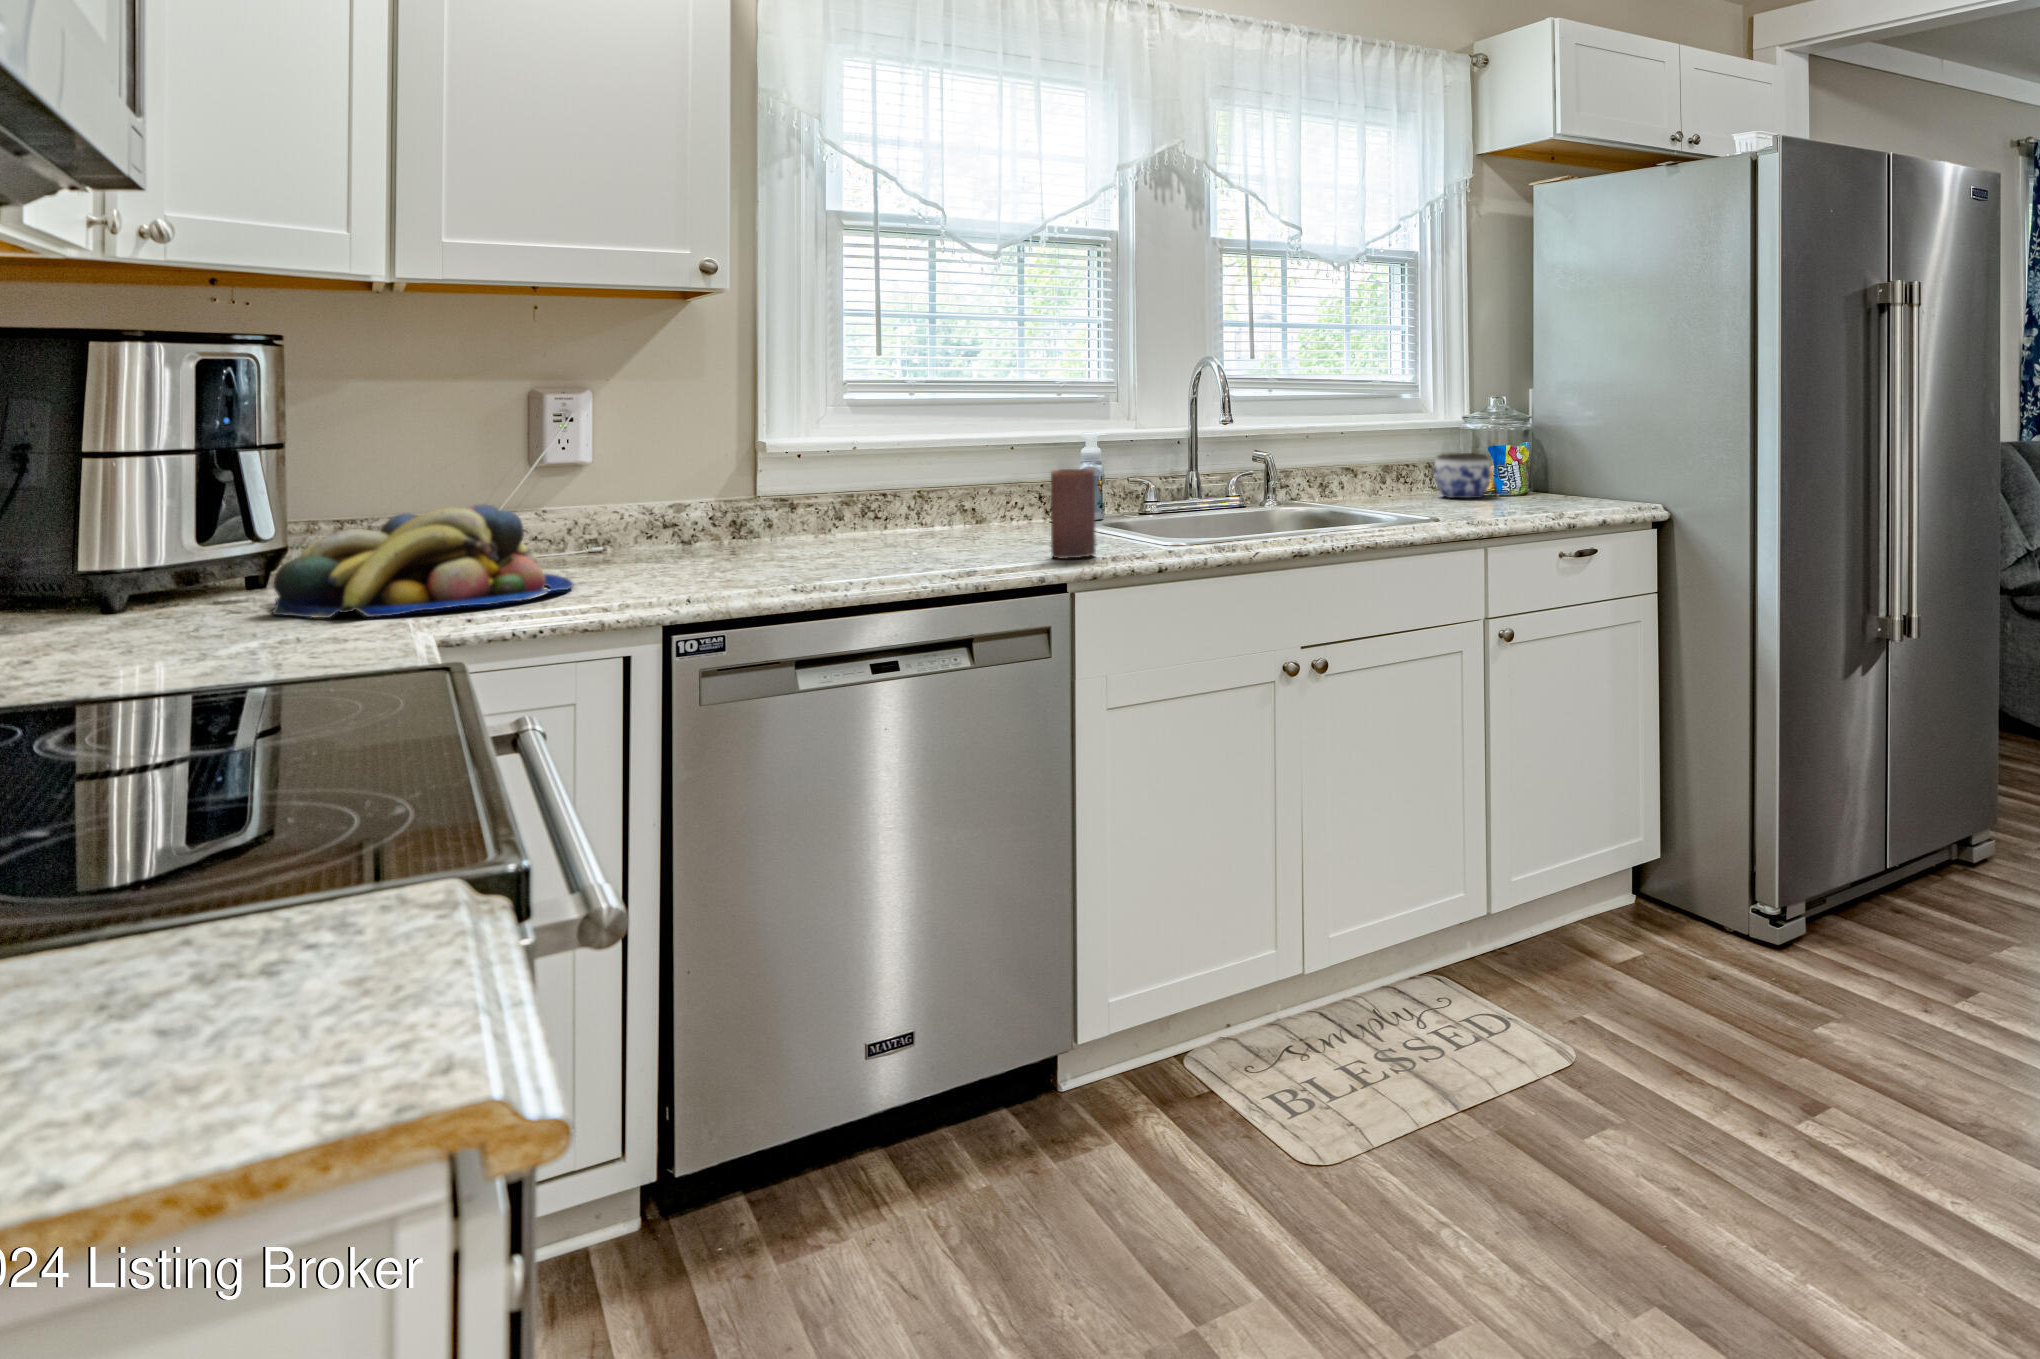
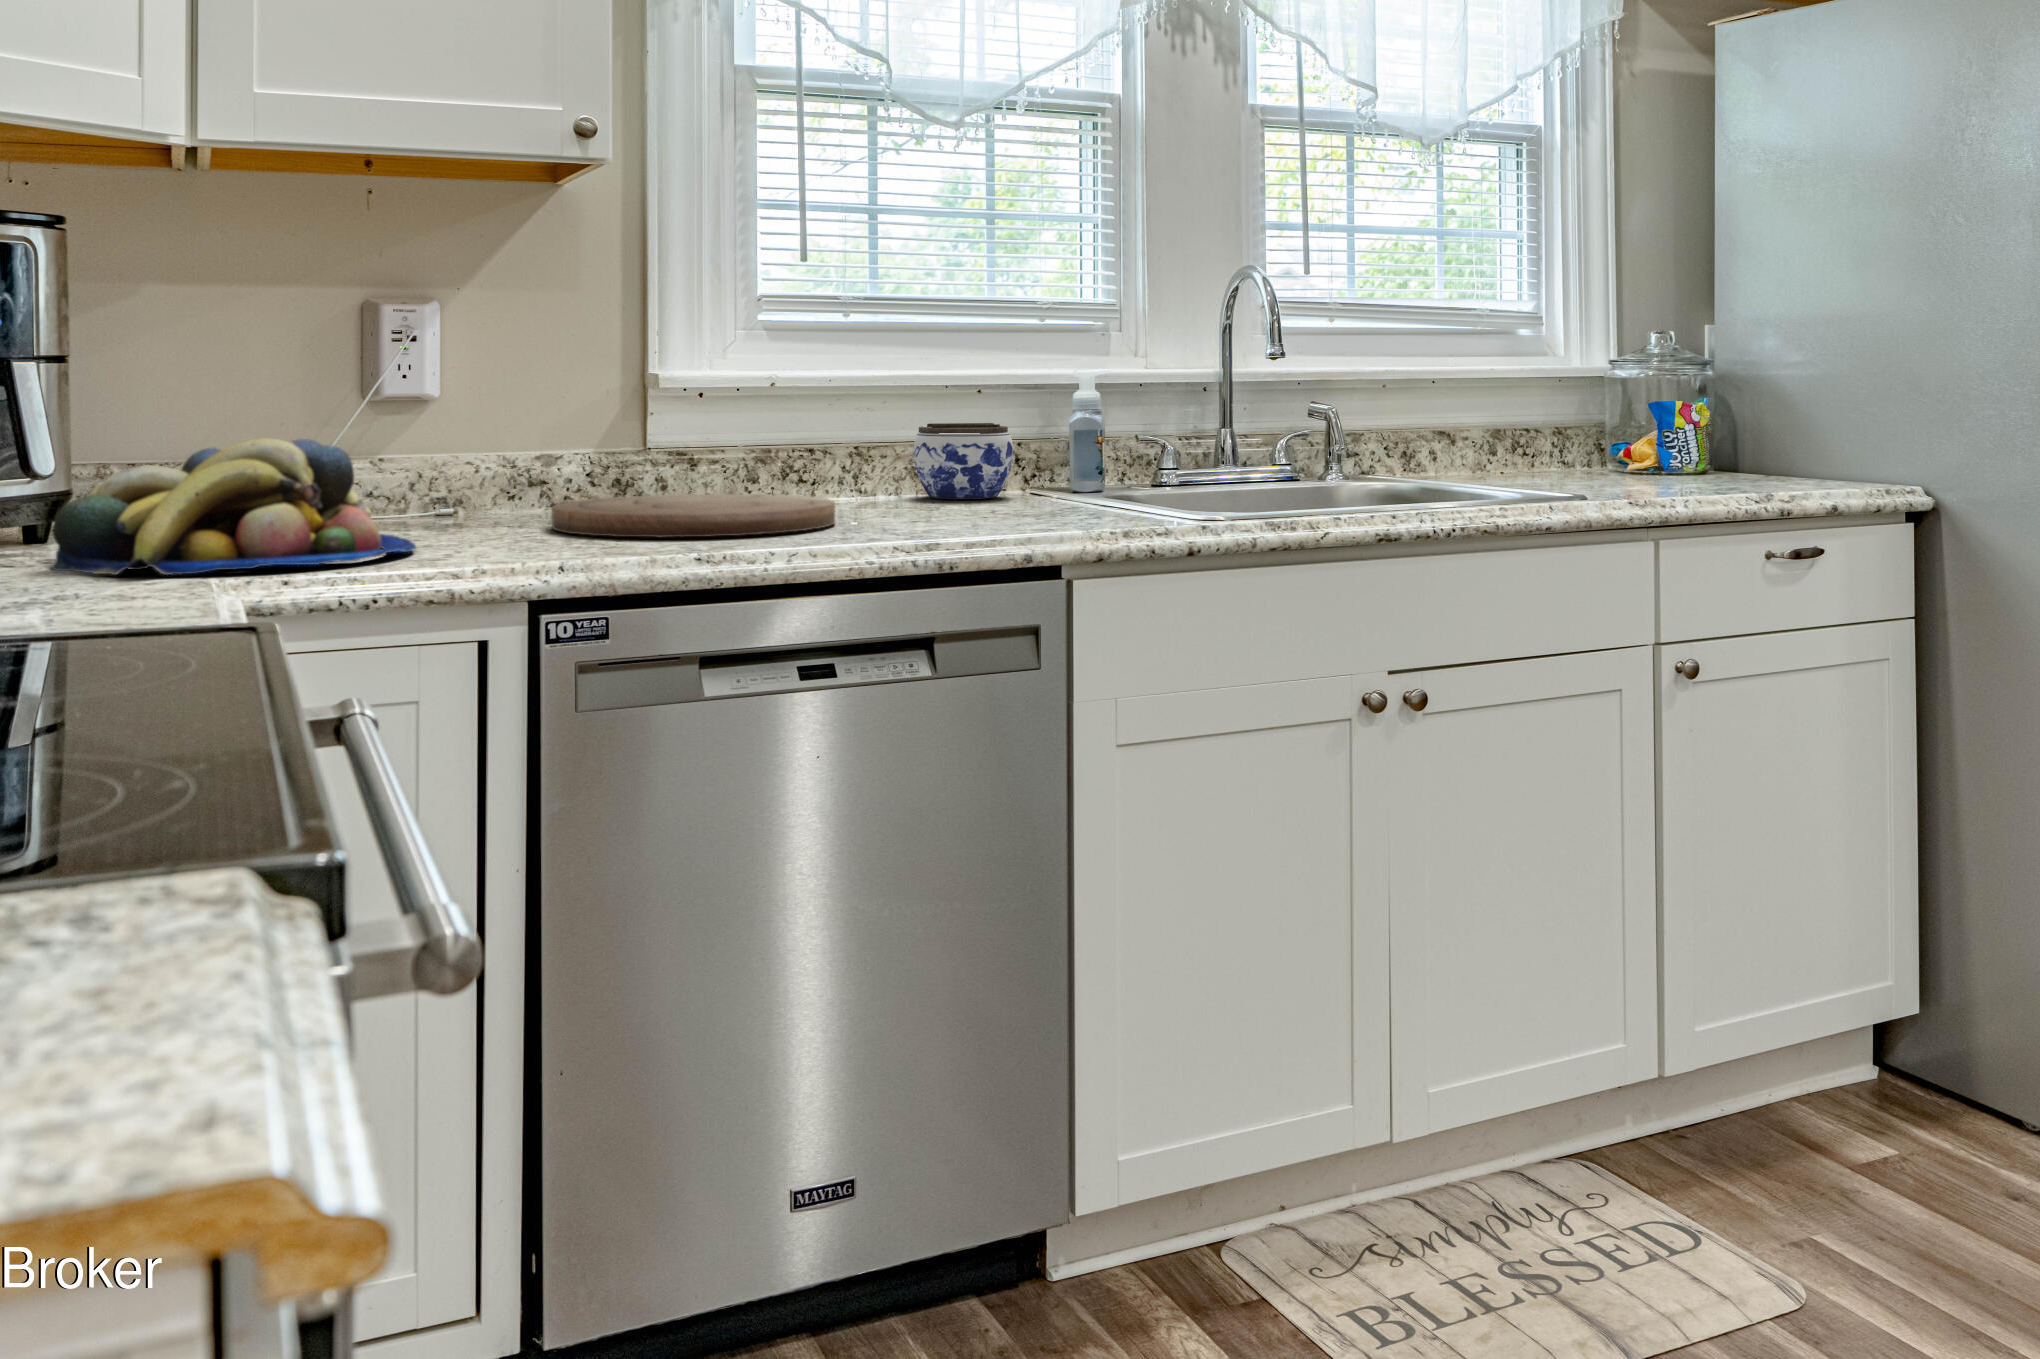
jar: present [1434,453,1491,498] -> present [914,423,1013,499]
candle: present [1051,469,1096,558] -> none [1036,409,1100,533]
cutting board: none [682,530,902,570] -> present [552,494,835,537]

